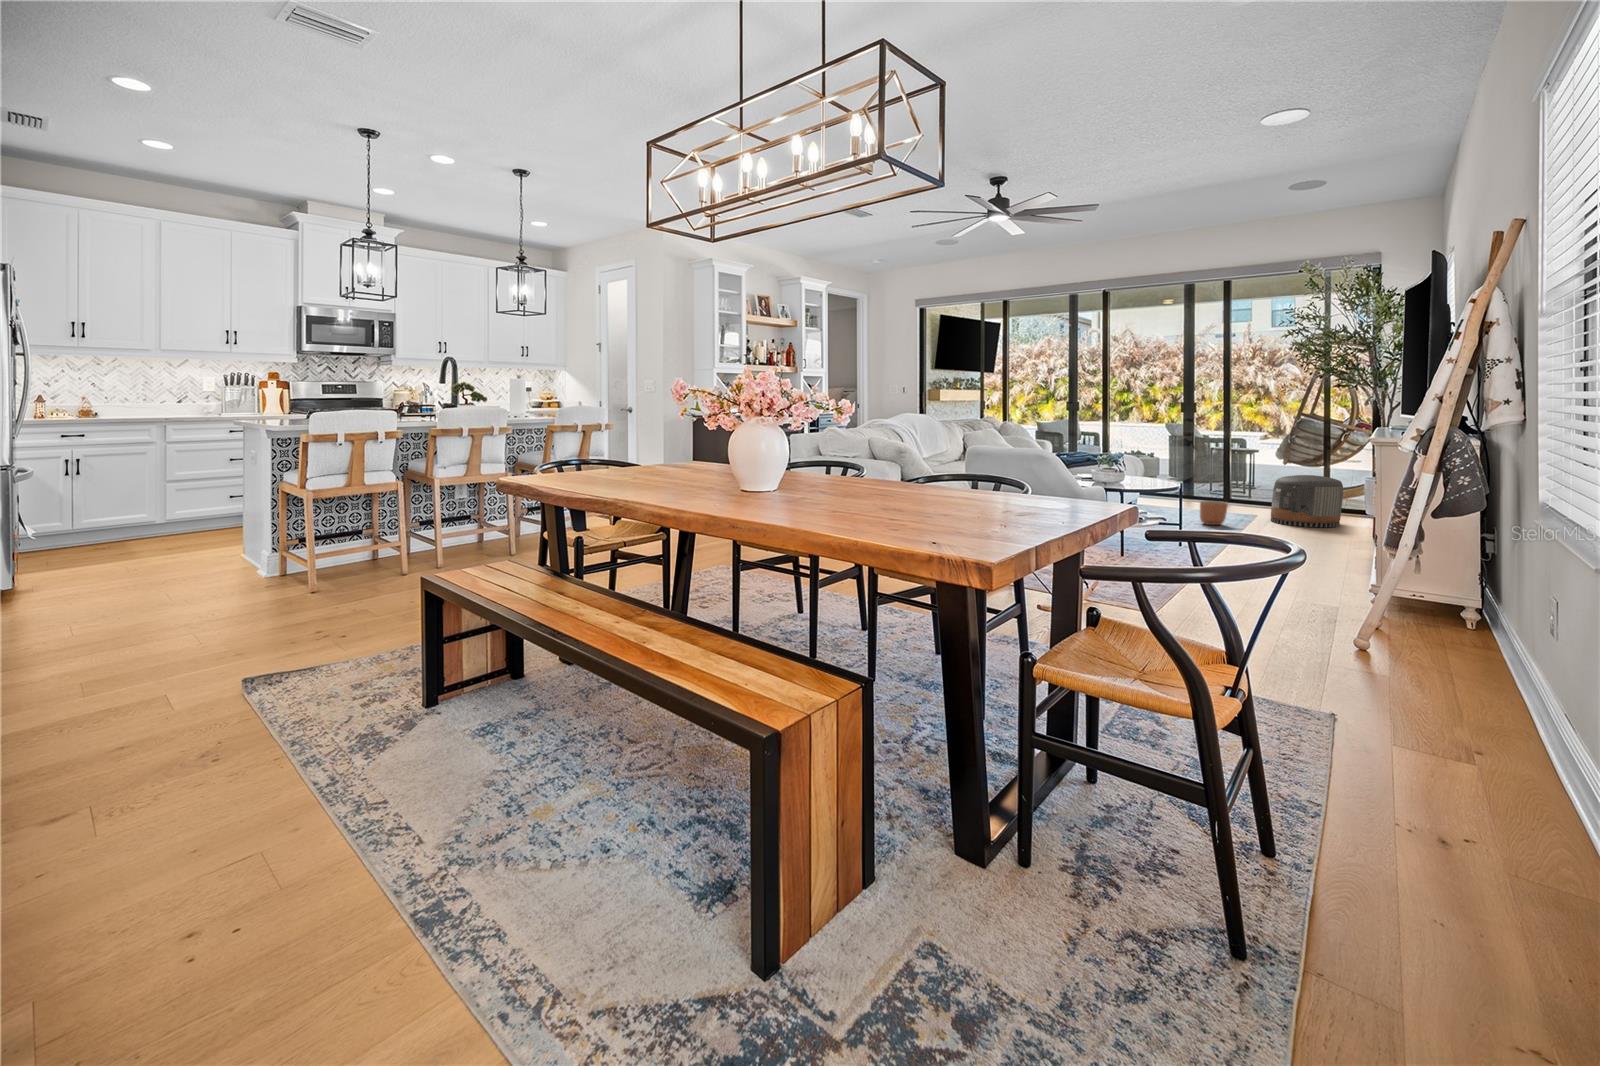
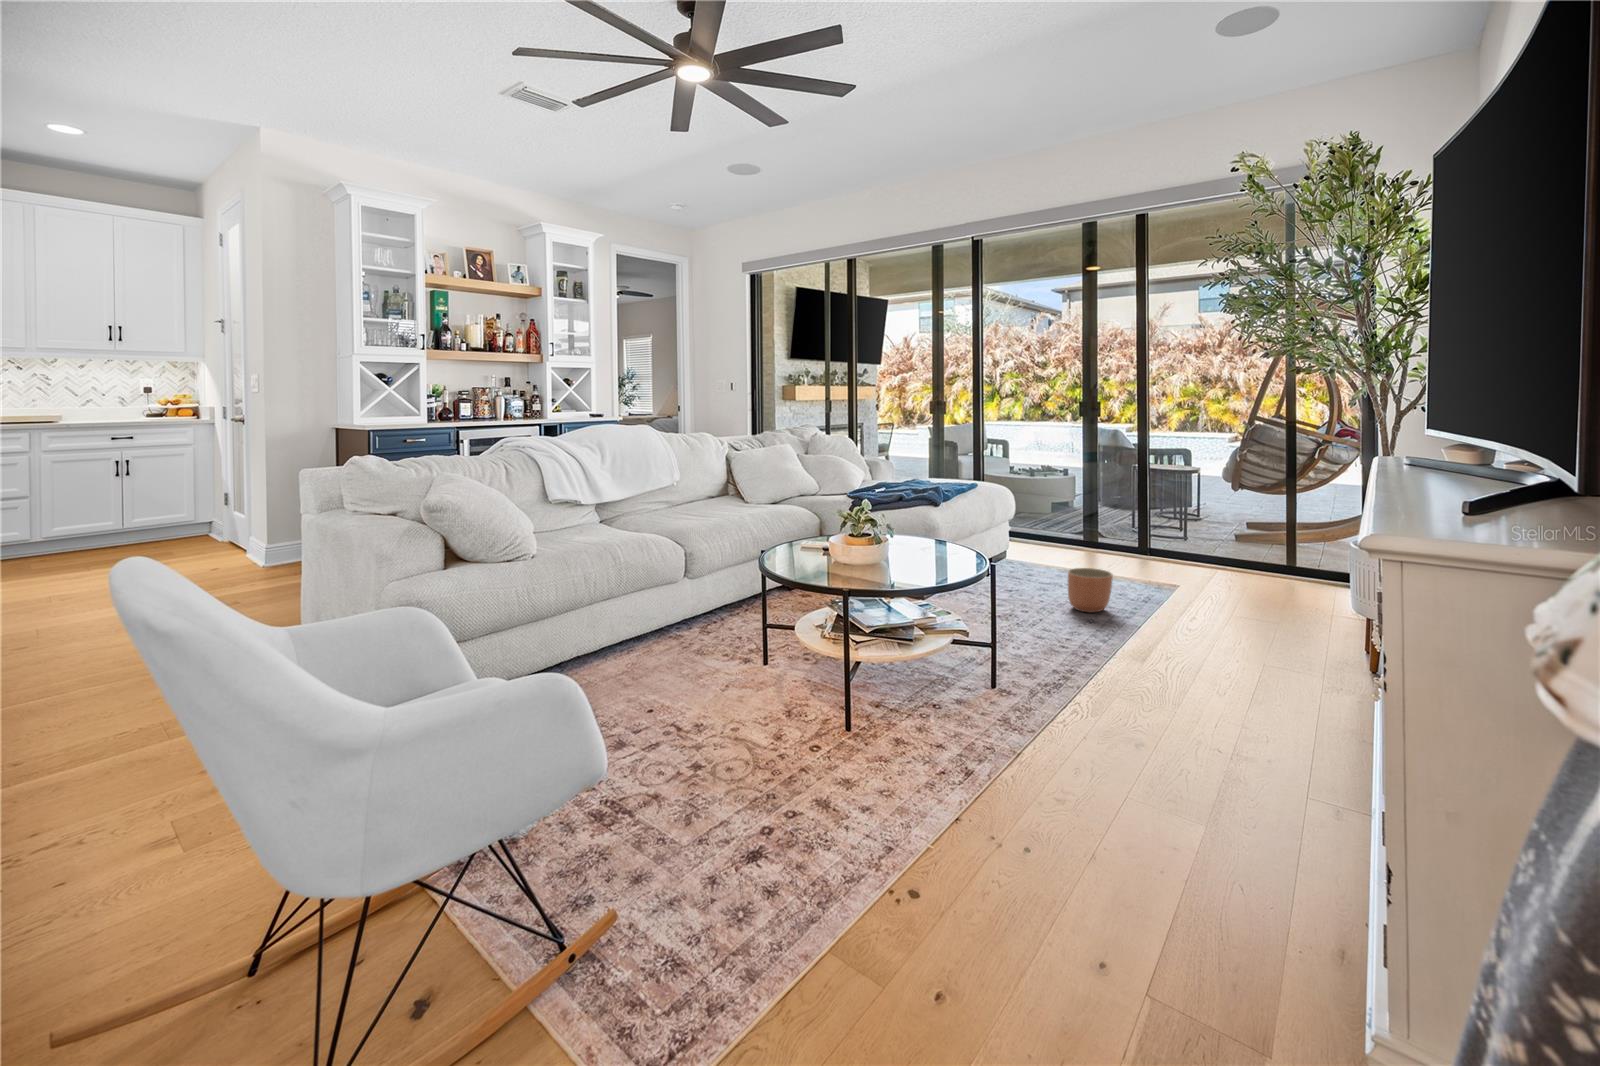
pouf: present [1271,475,1343,527] -> none [1192,522,1313,617]

